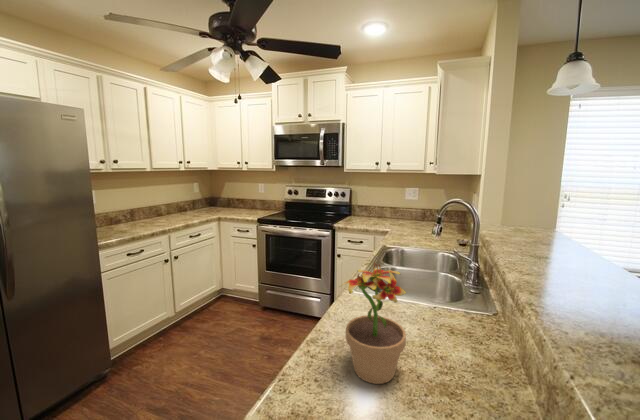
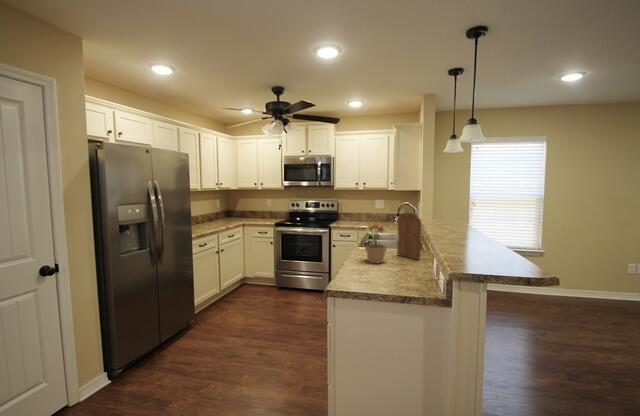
cutting board: none [436,235,514,371] -> present [397,212,421,260]

